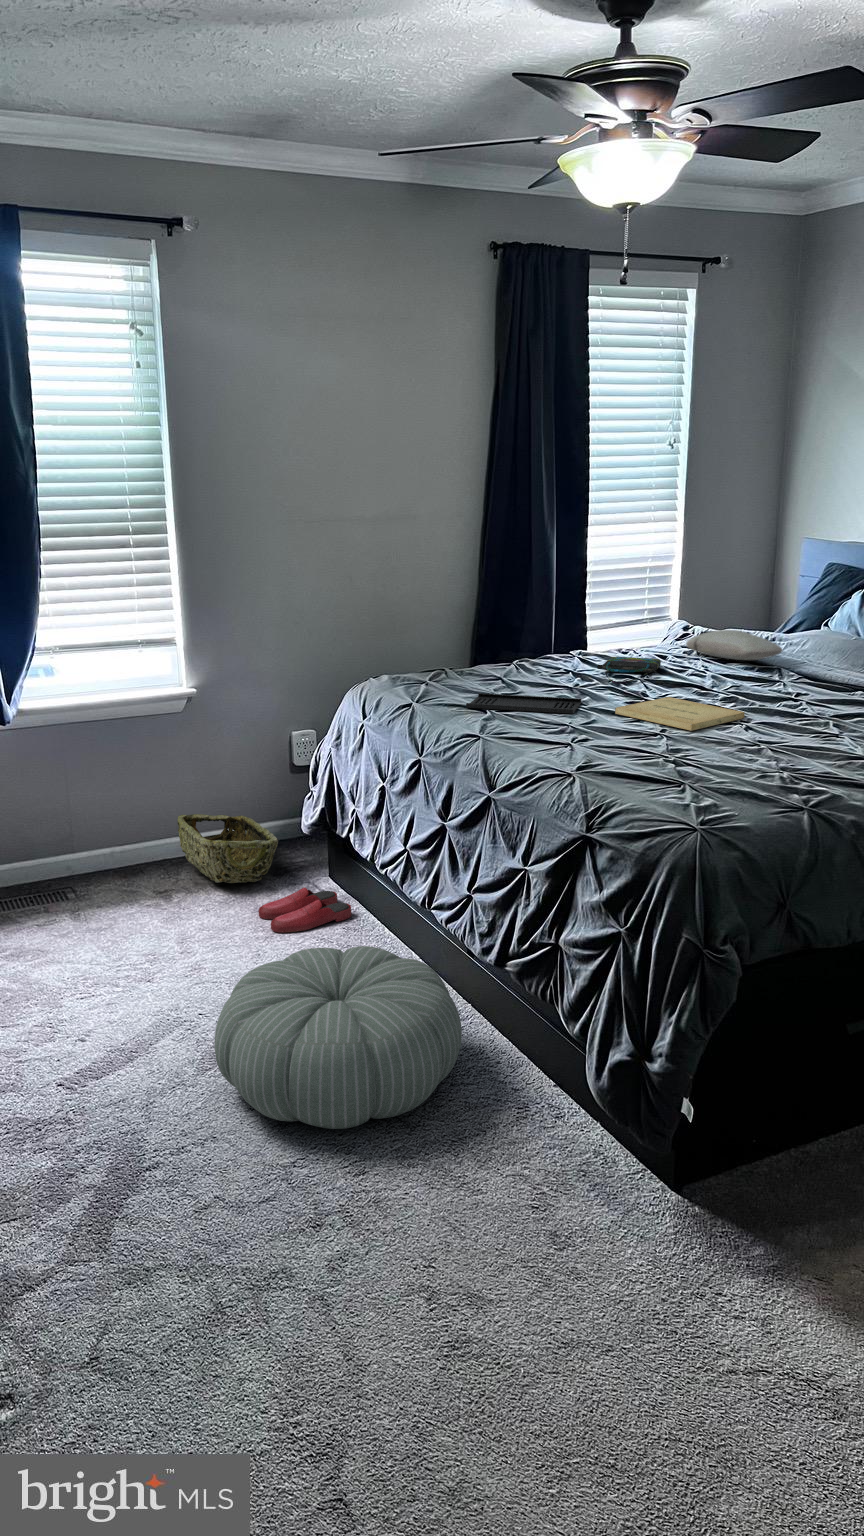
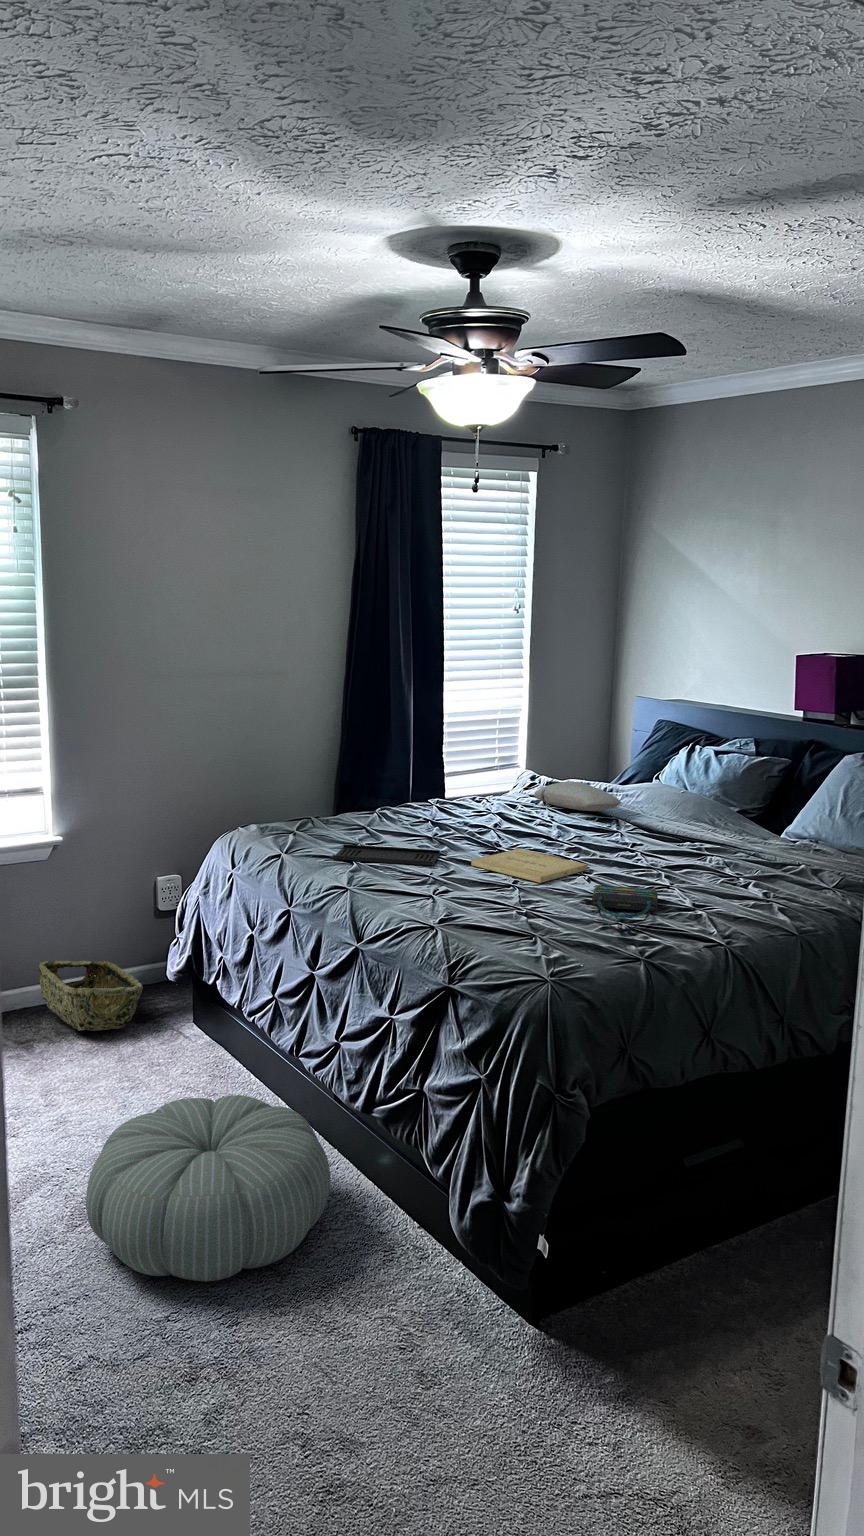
tote bag: present [597,657,661,684] -> present [585,885,660,932]
slippers: present [258,888,351,933] -> none [123,1034,217,1081]

